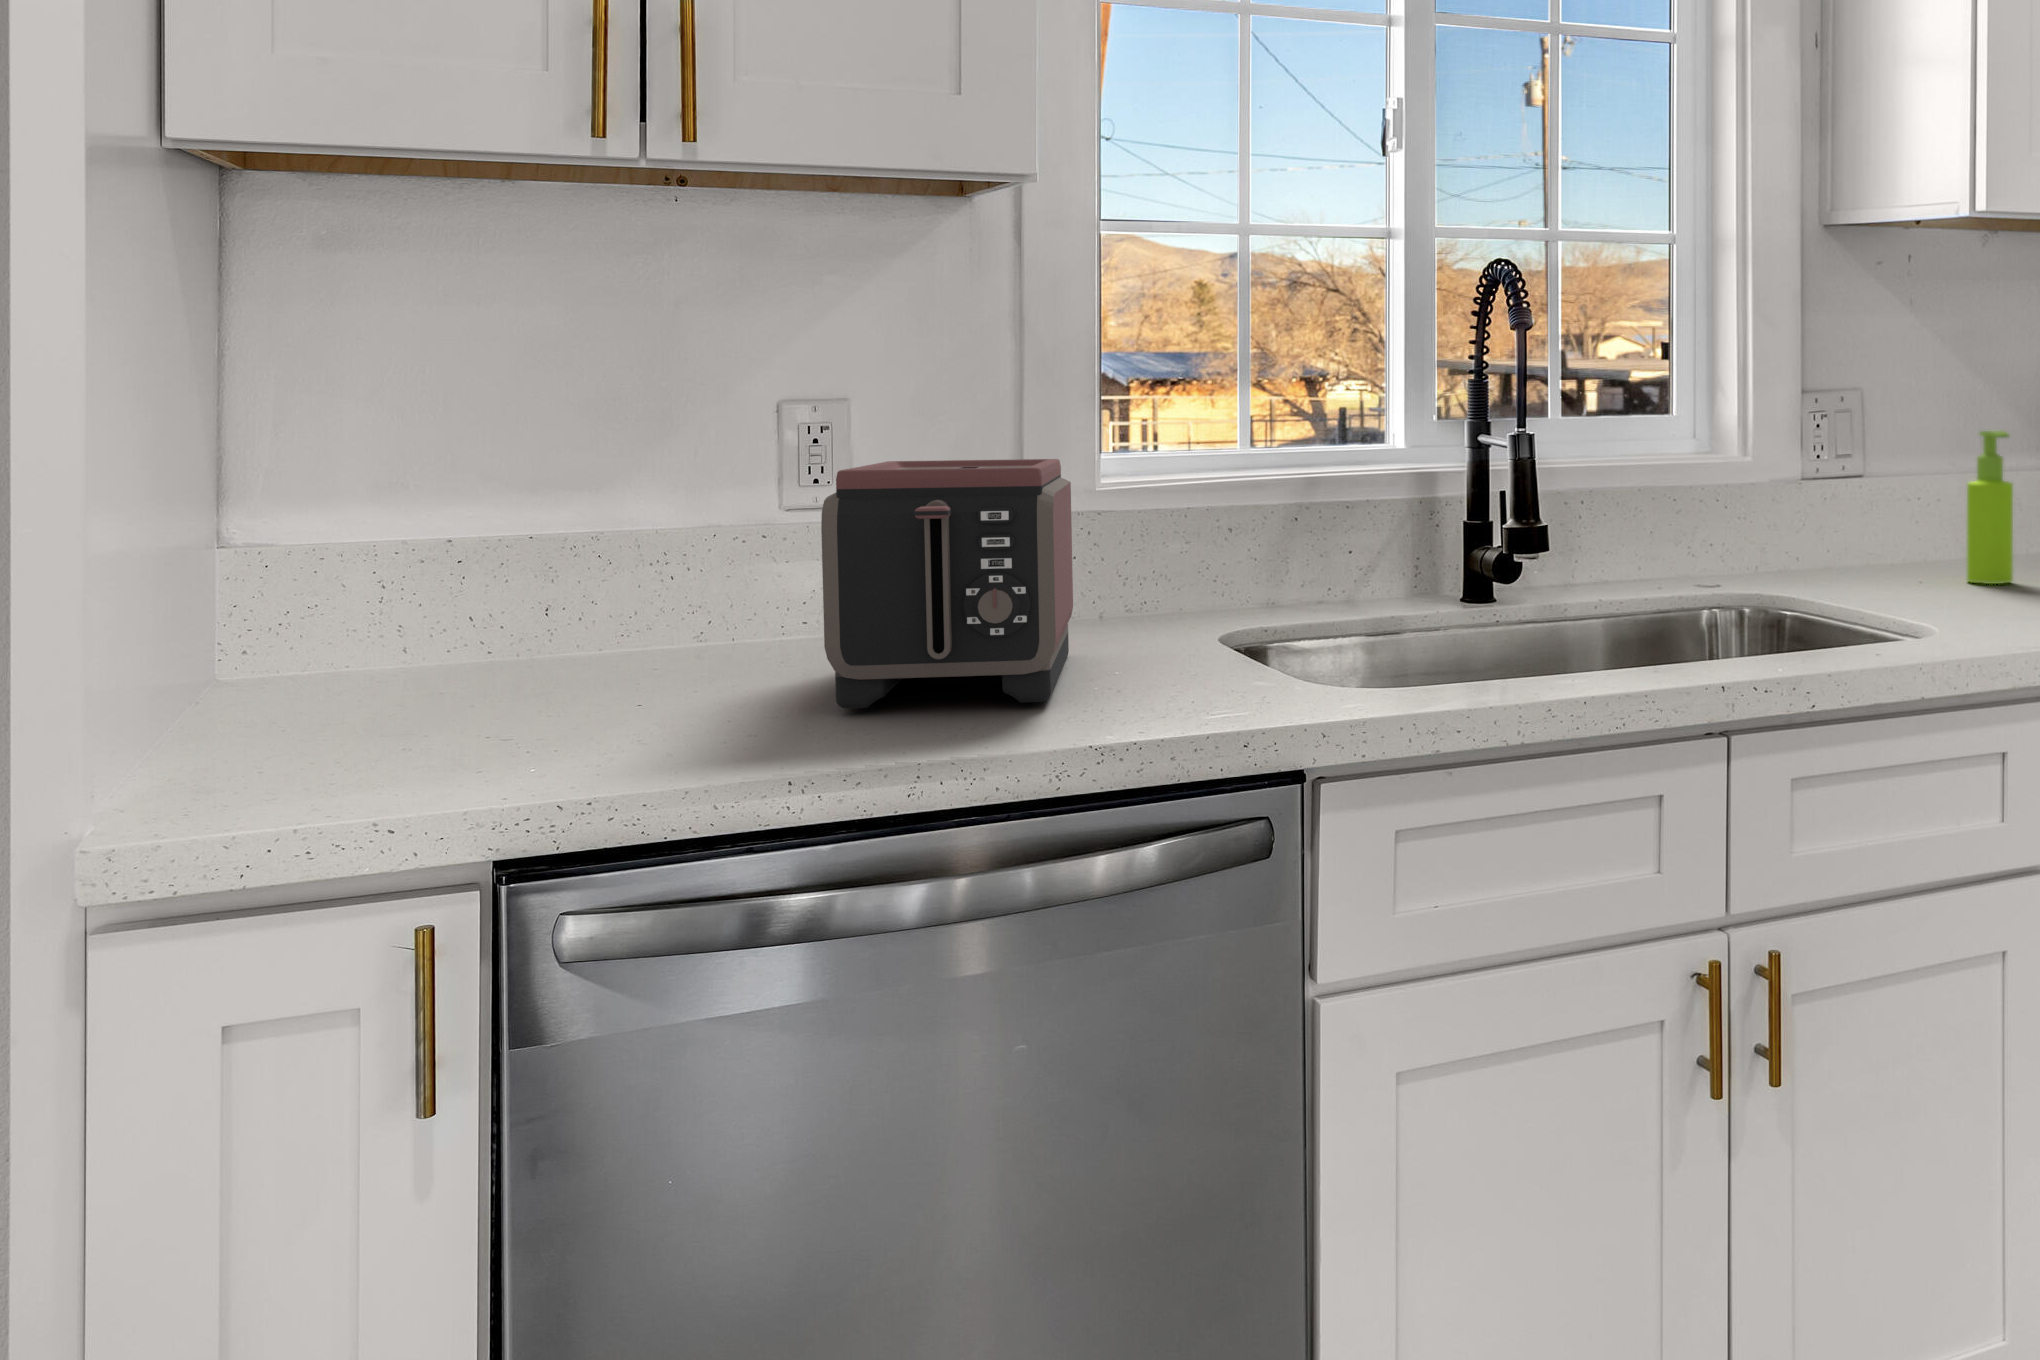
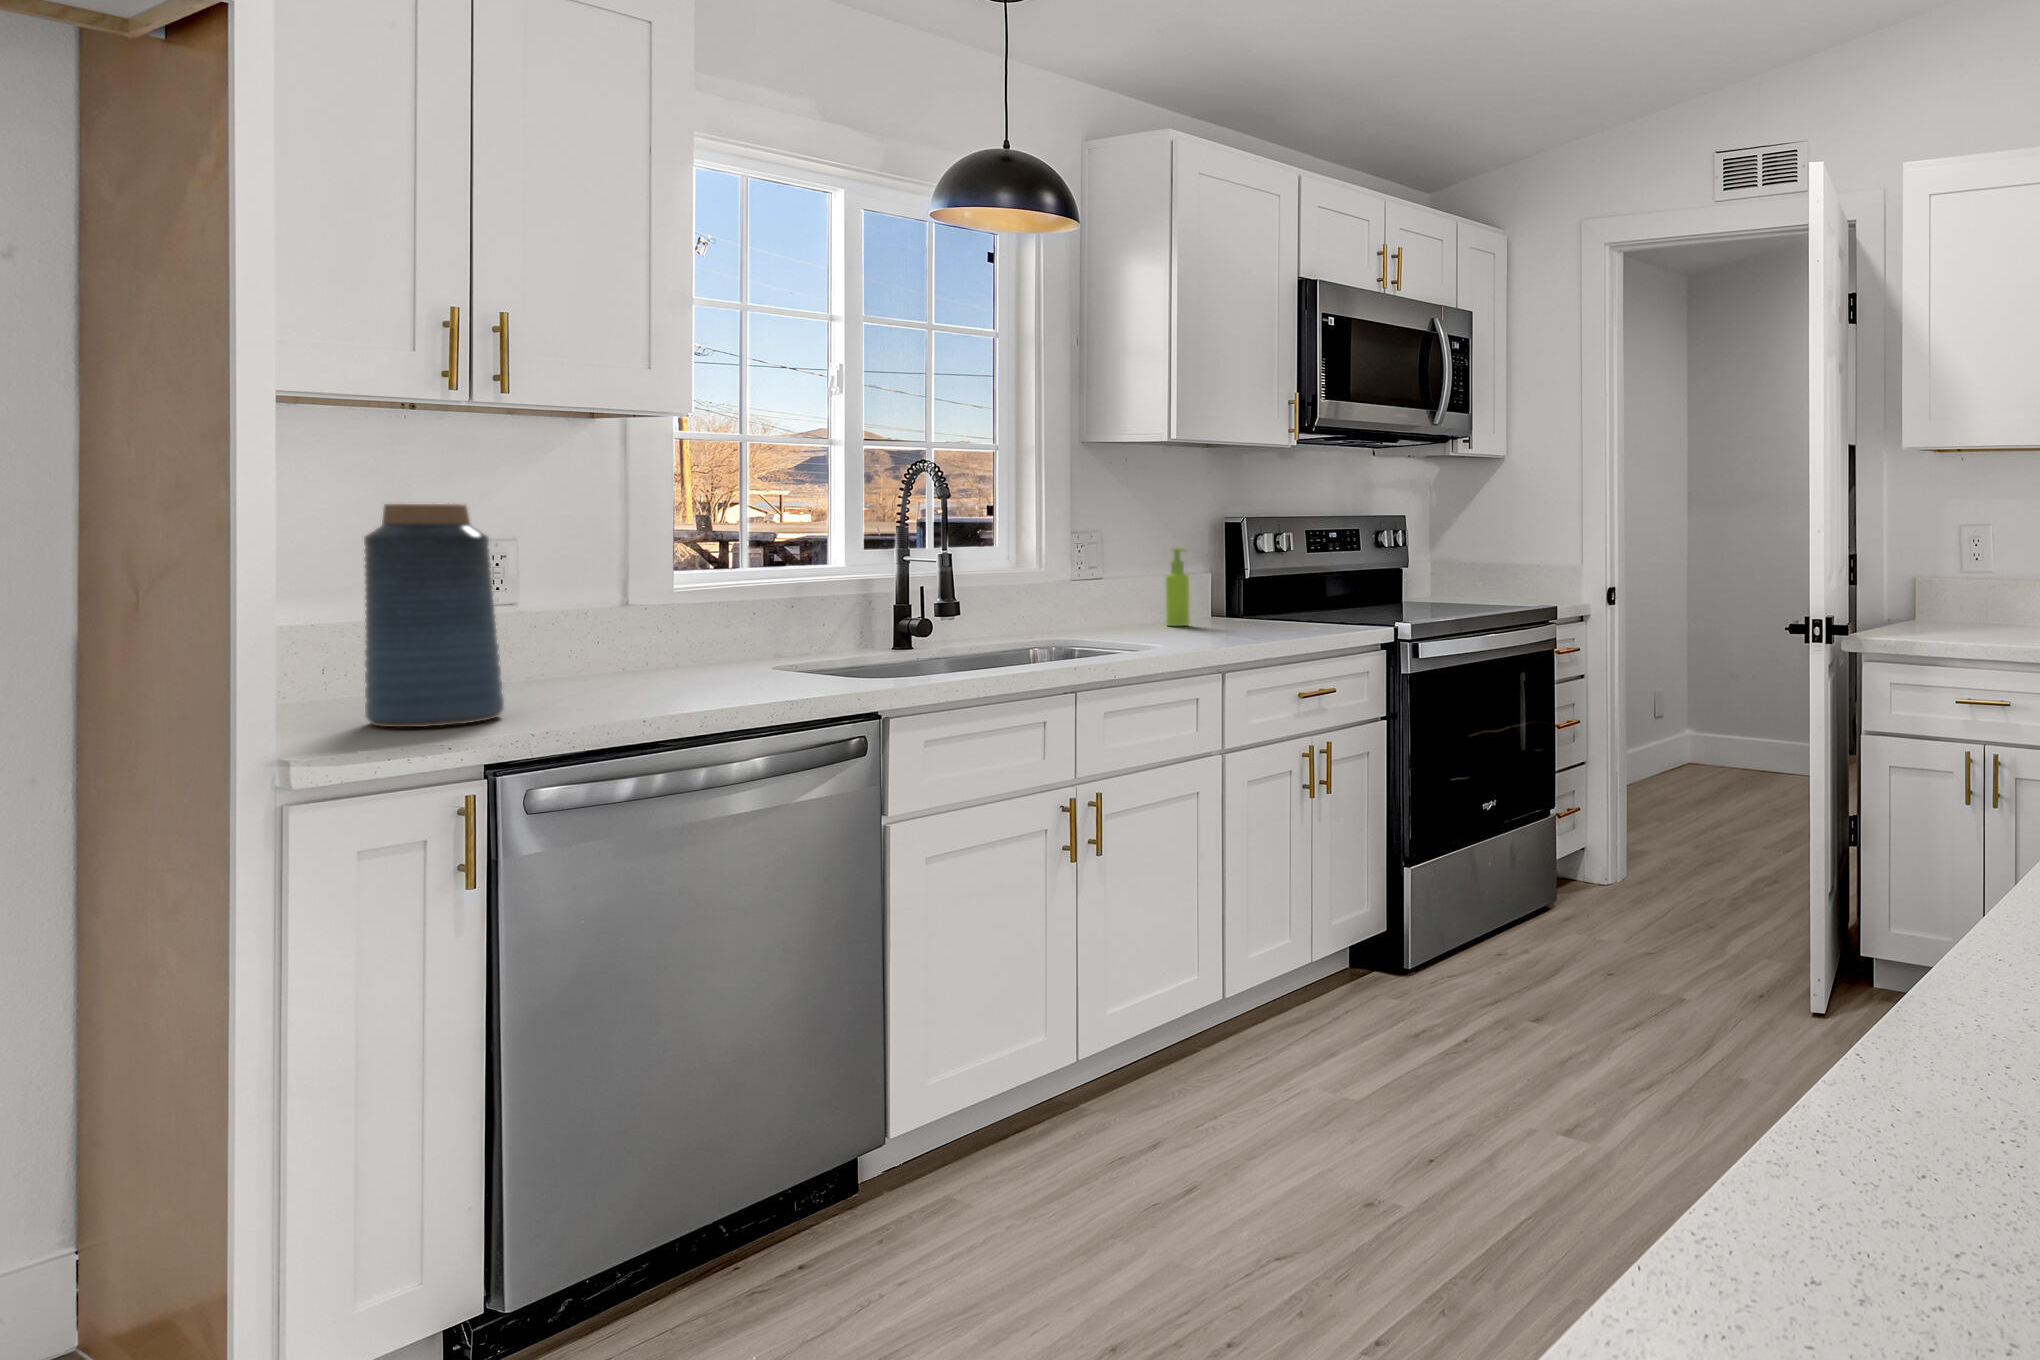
vase: none [376,346,611,769] -> present [364,504,504,727]
toaster: present [821,459,1073,709] -> none [577,563,739,695]

